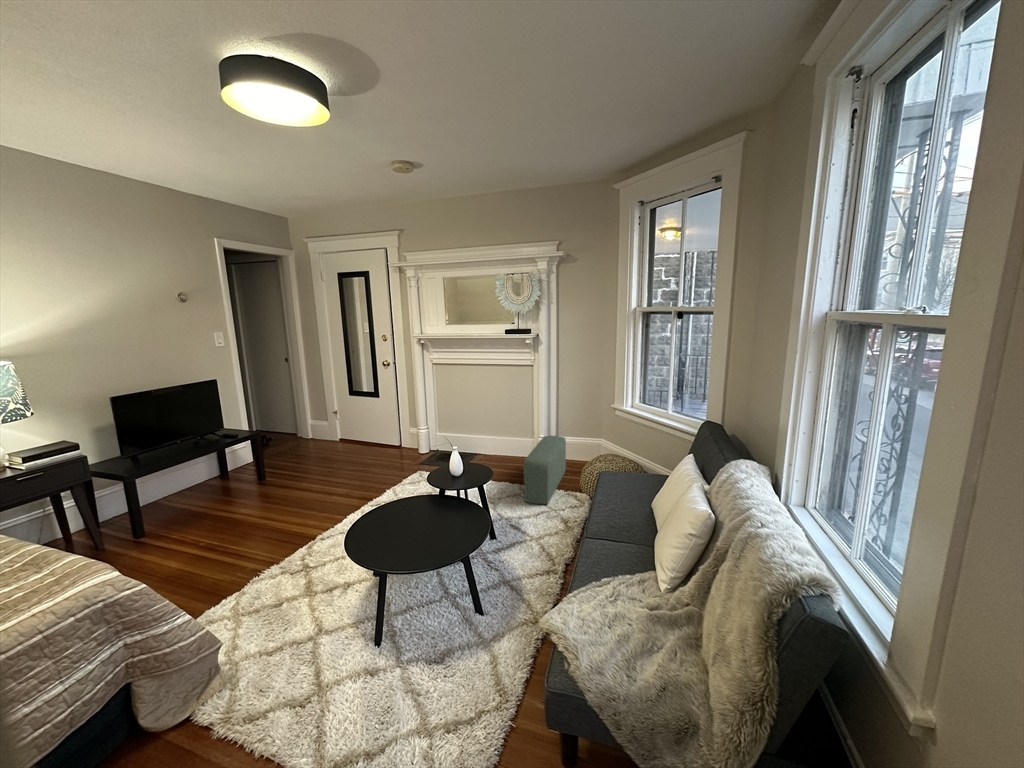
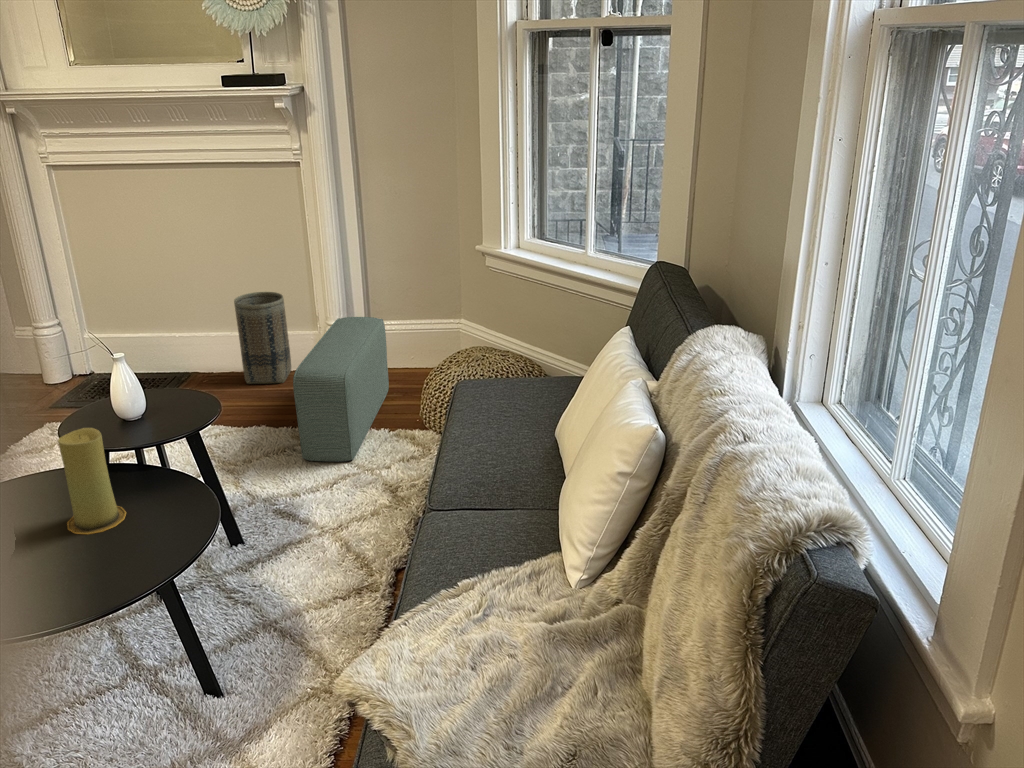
basket: none [500,421,521,463] -> present [234,292,291,384]
candle: none [428,480,452,528] -> present [58,428,126,534]

